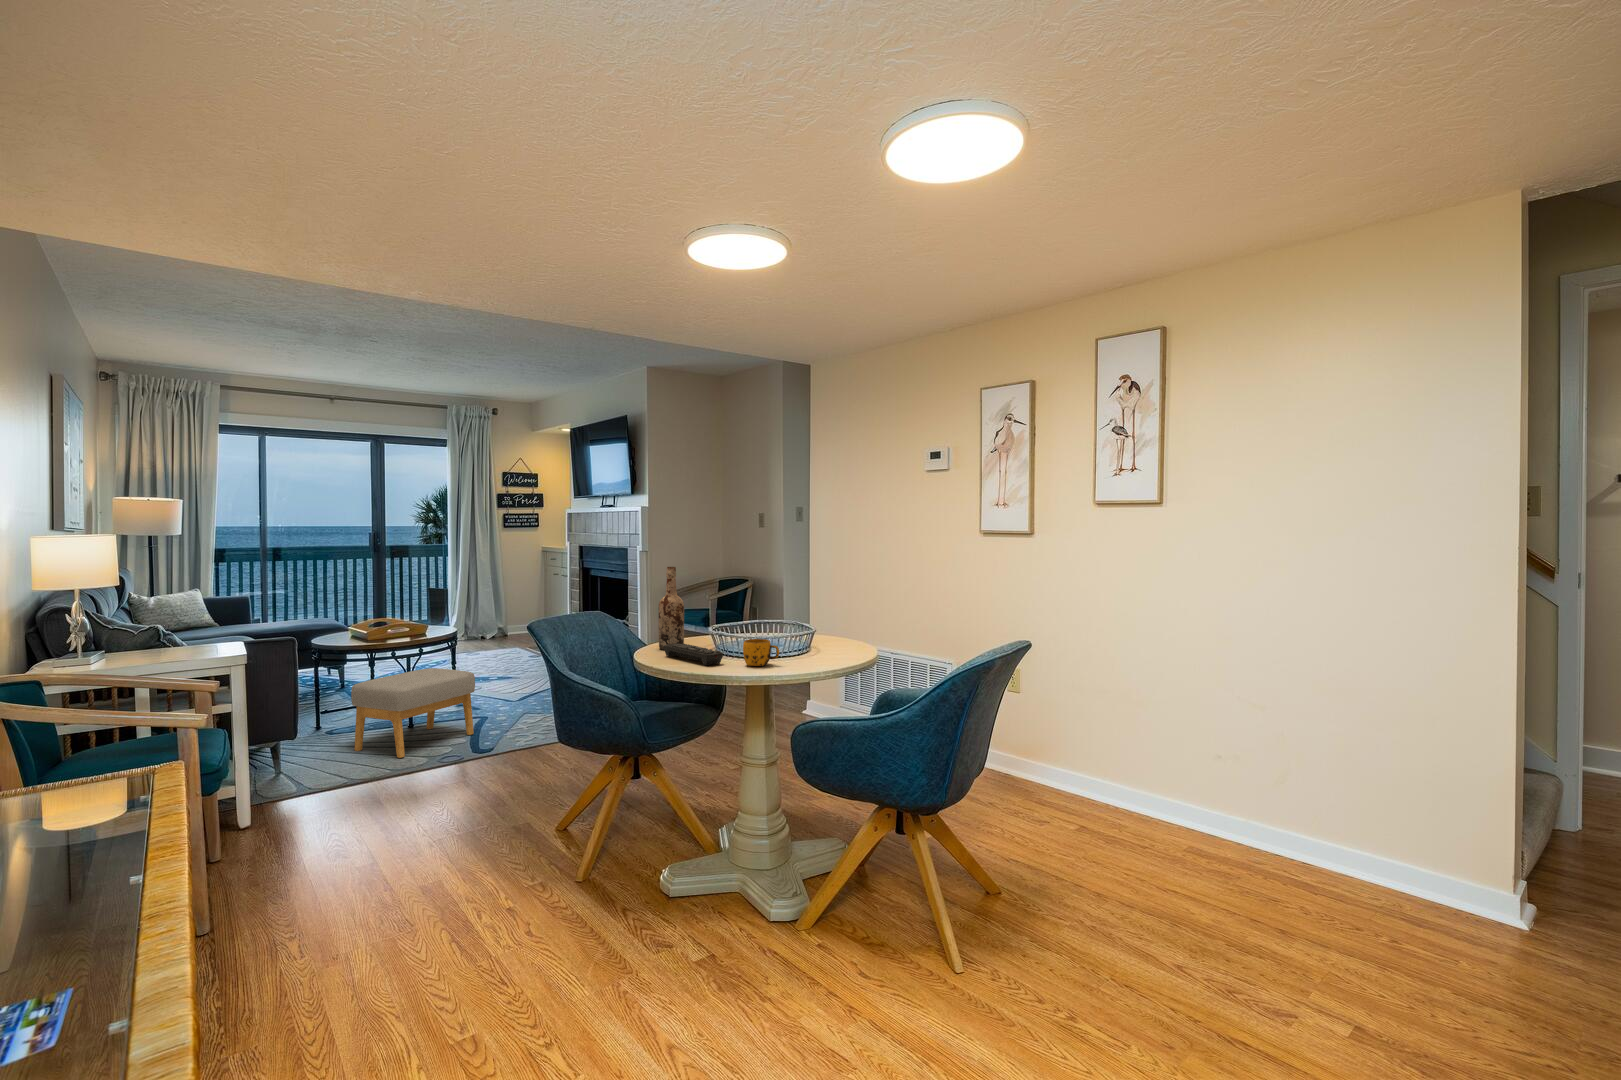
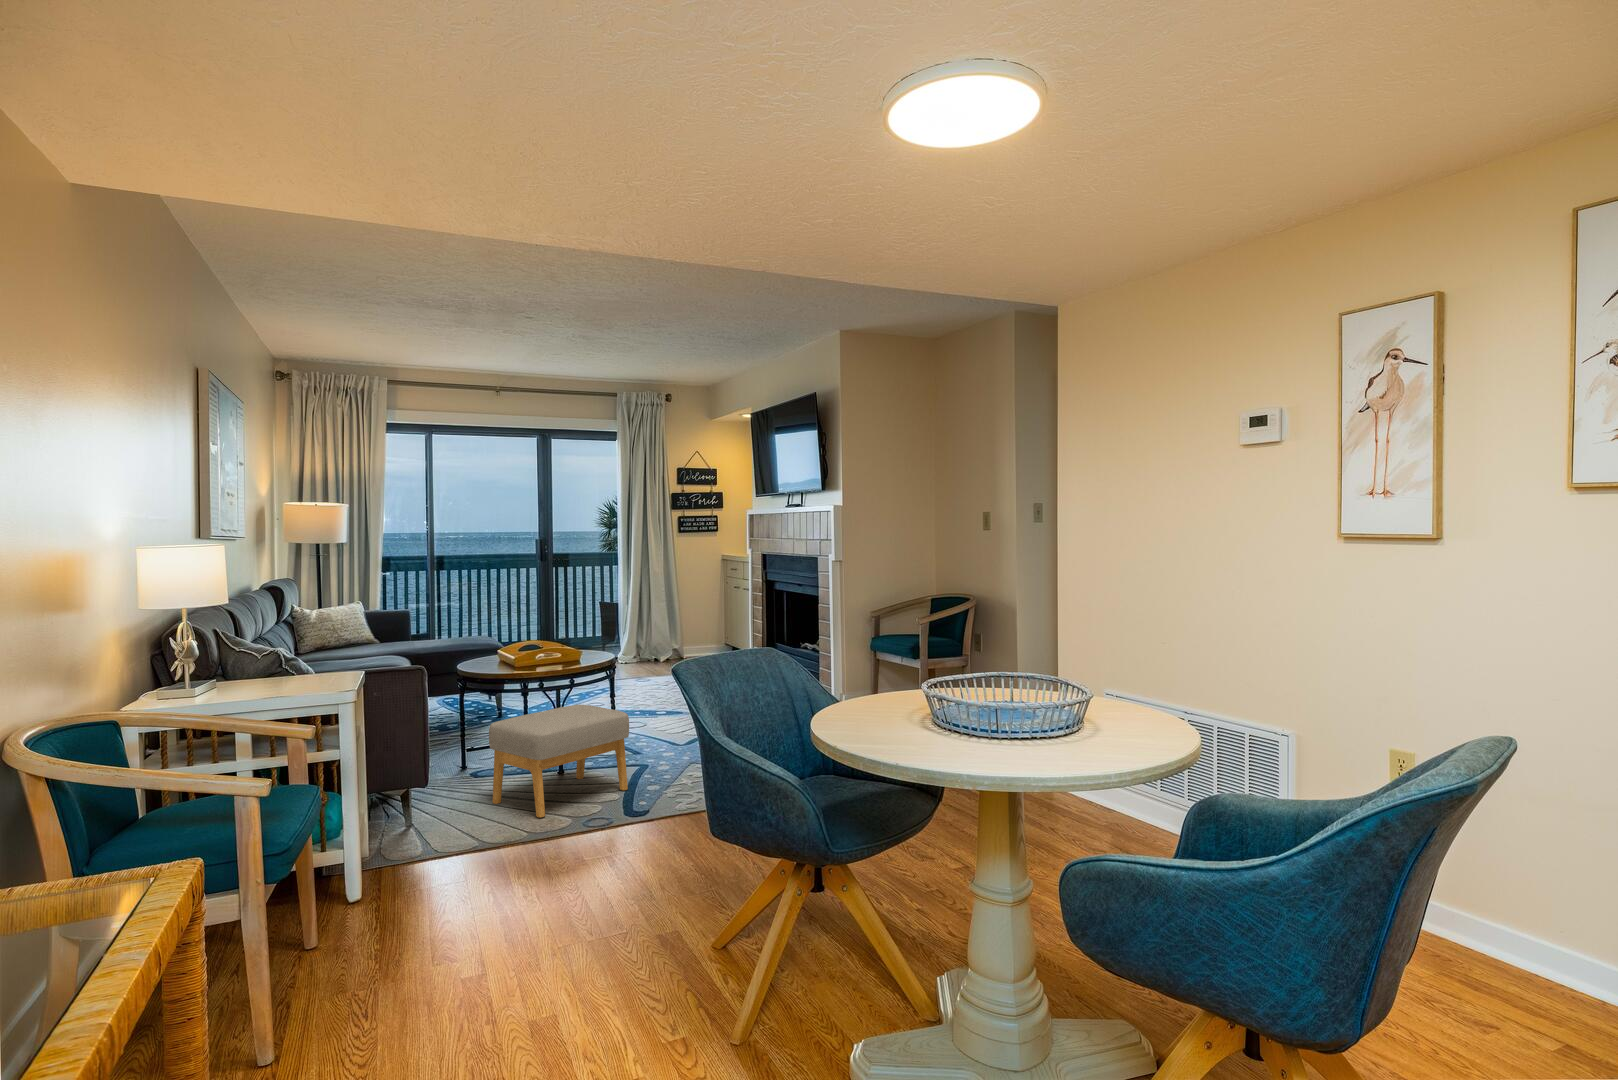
wine bottle: present [658,567,684,649] -> none [848,589,884,711]
mug: present [743,639,779,666] -> none [975,706,1033,751]
remote control: present [664,644,723,665] -> none [855,704,943,745]

